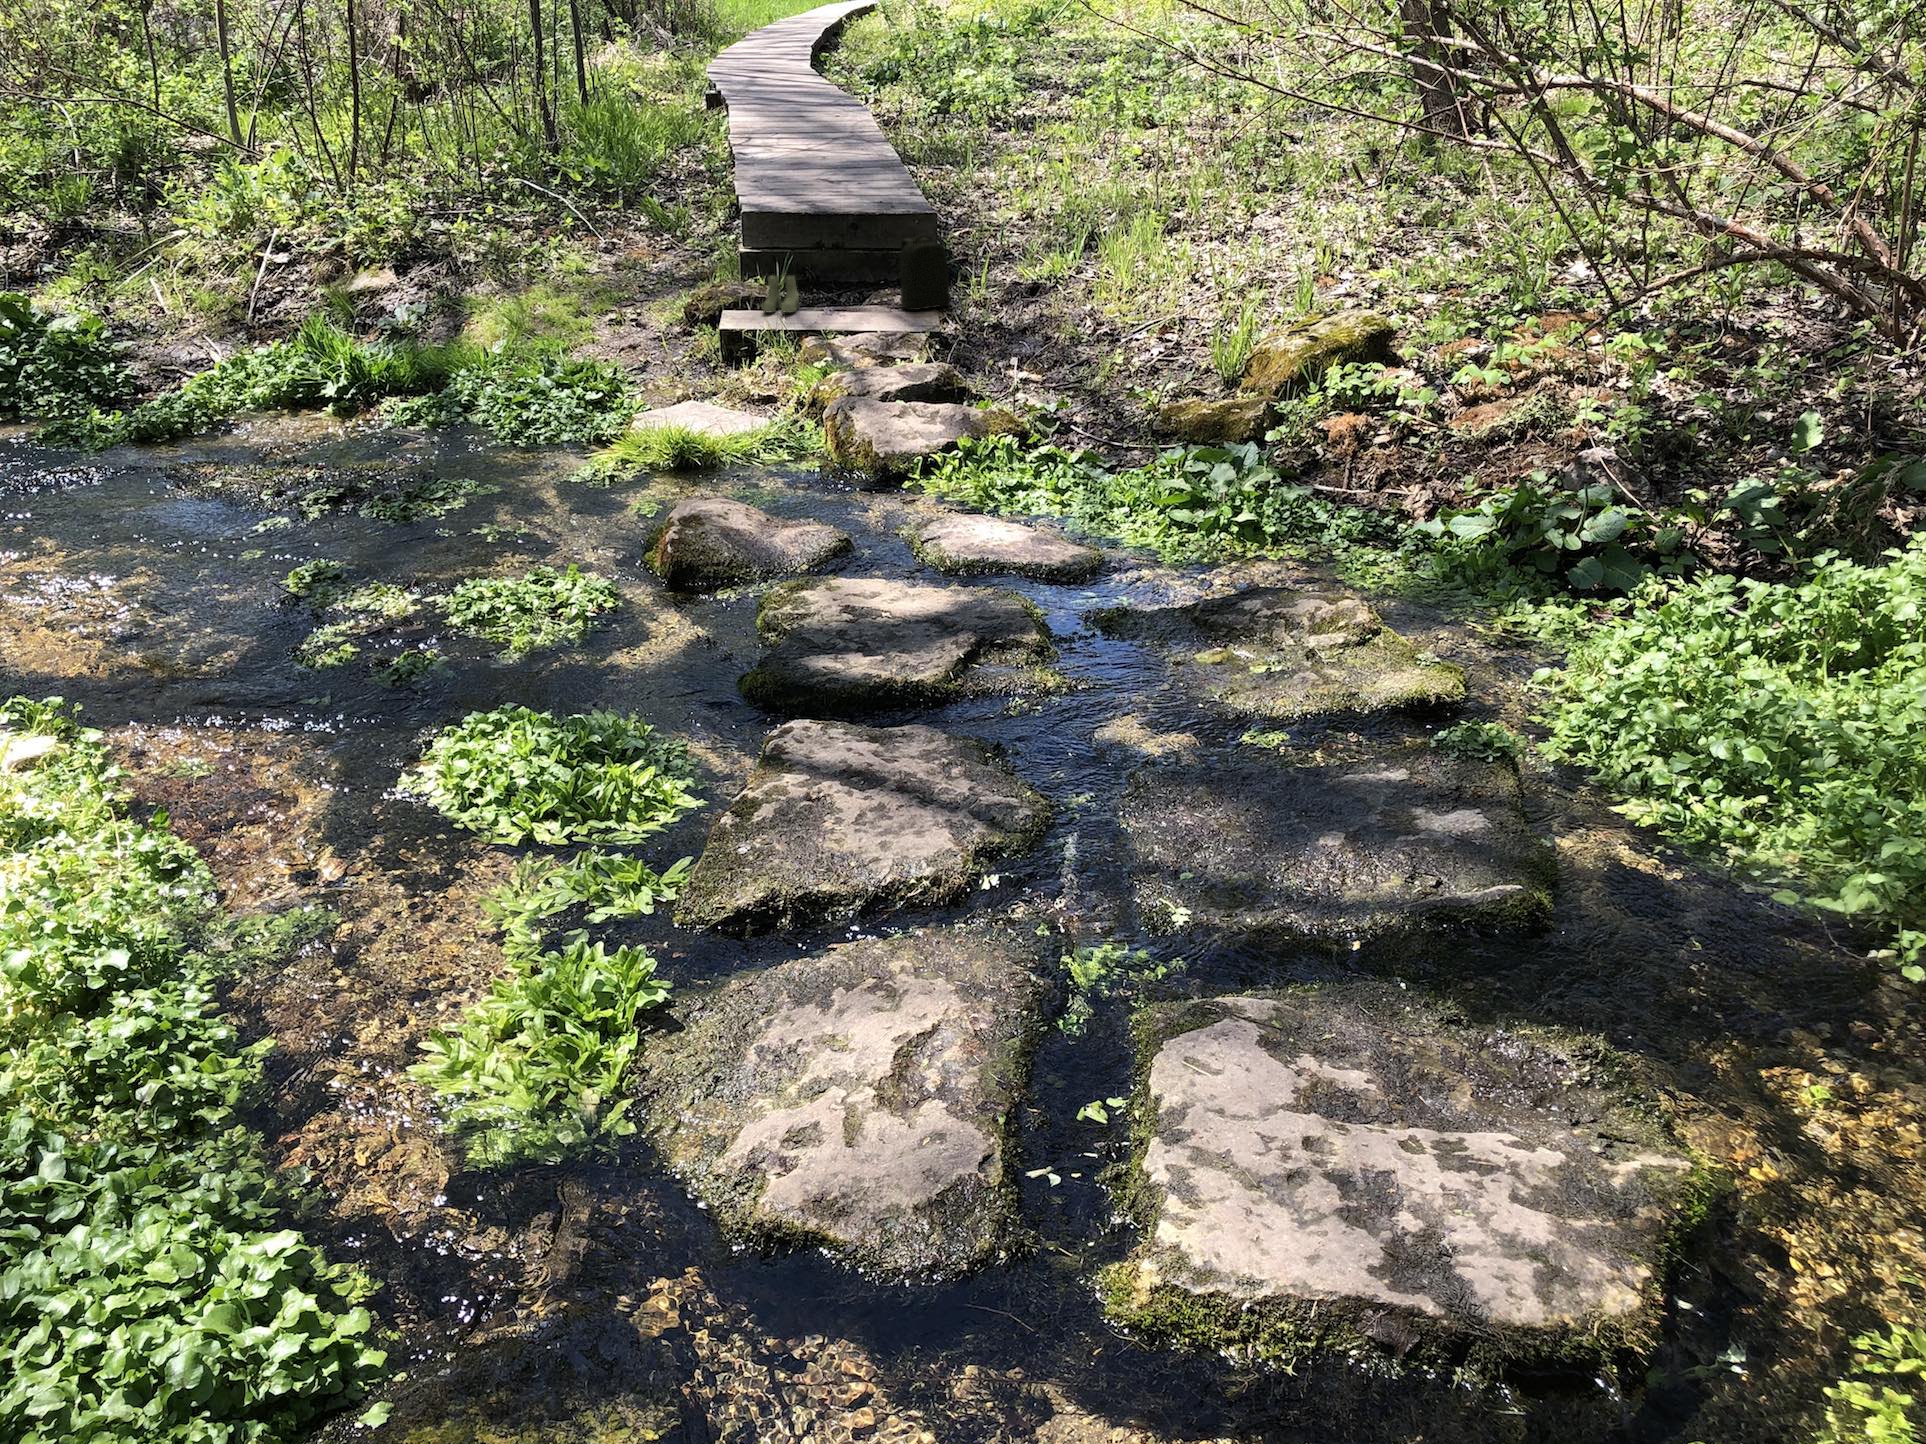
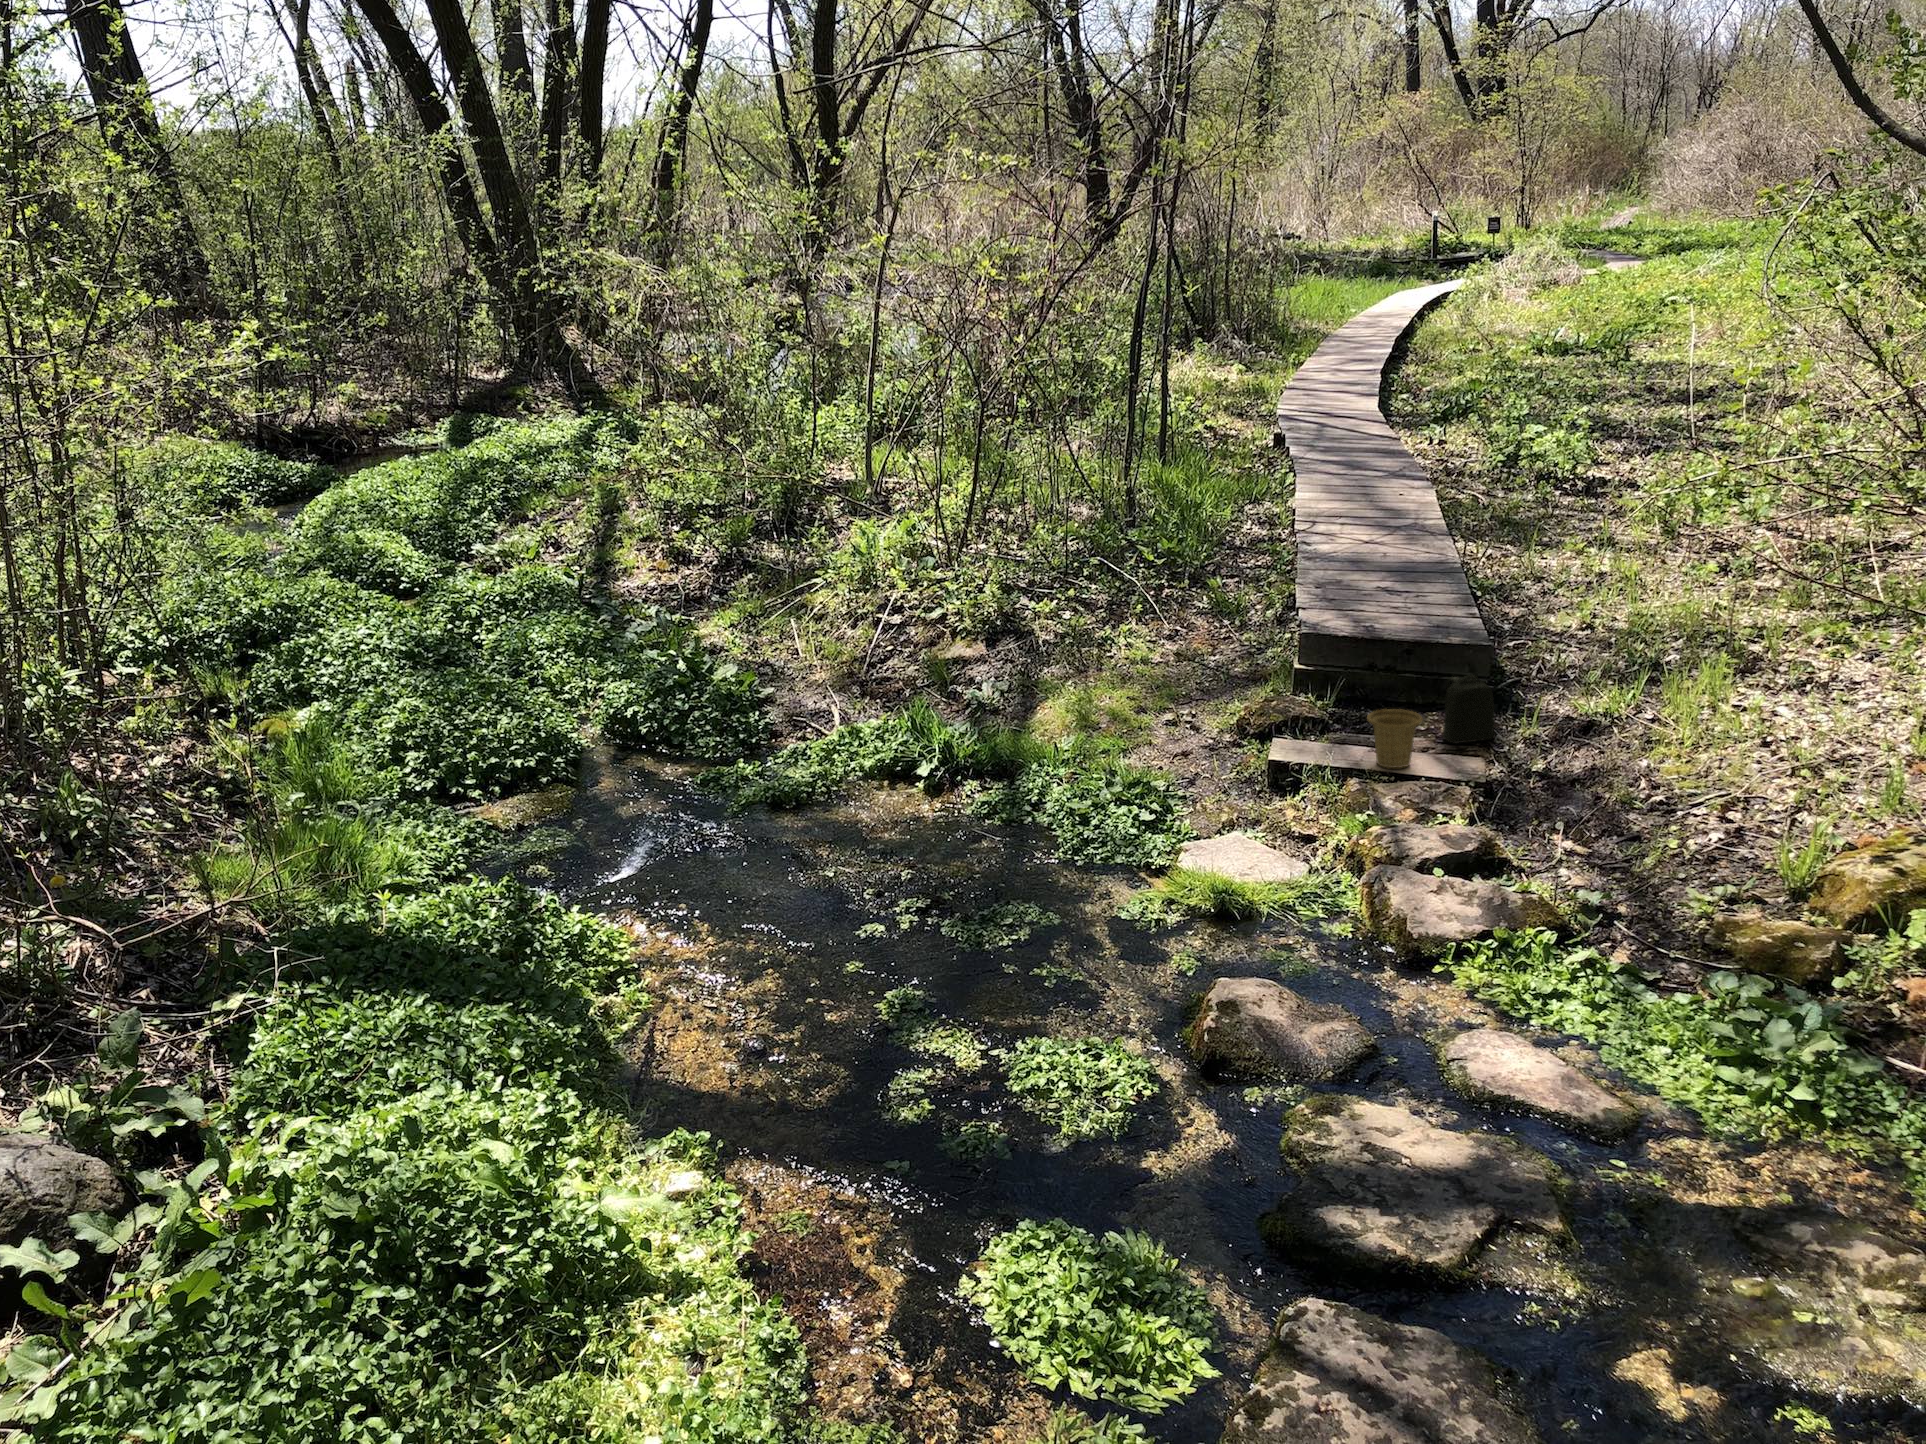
basket: none [823,269,880,332] -> present [1367,709,1423,769]
boots: present [763,275,799,313] -> none [1306,702,1342,738]

